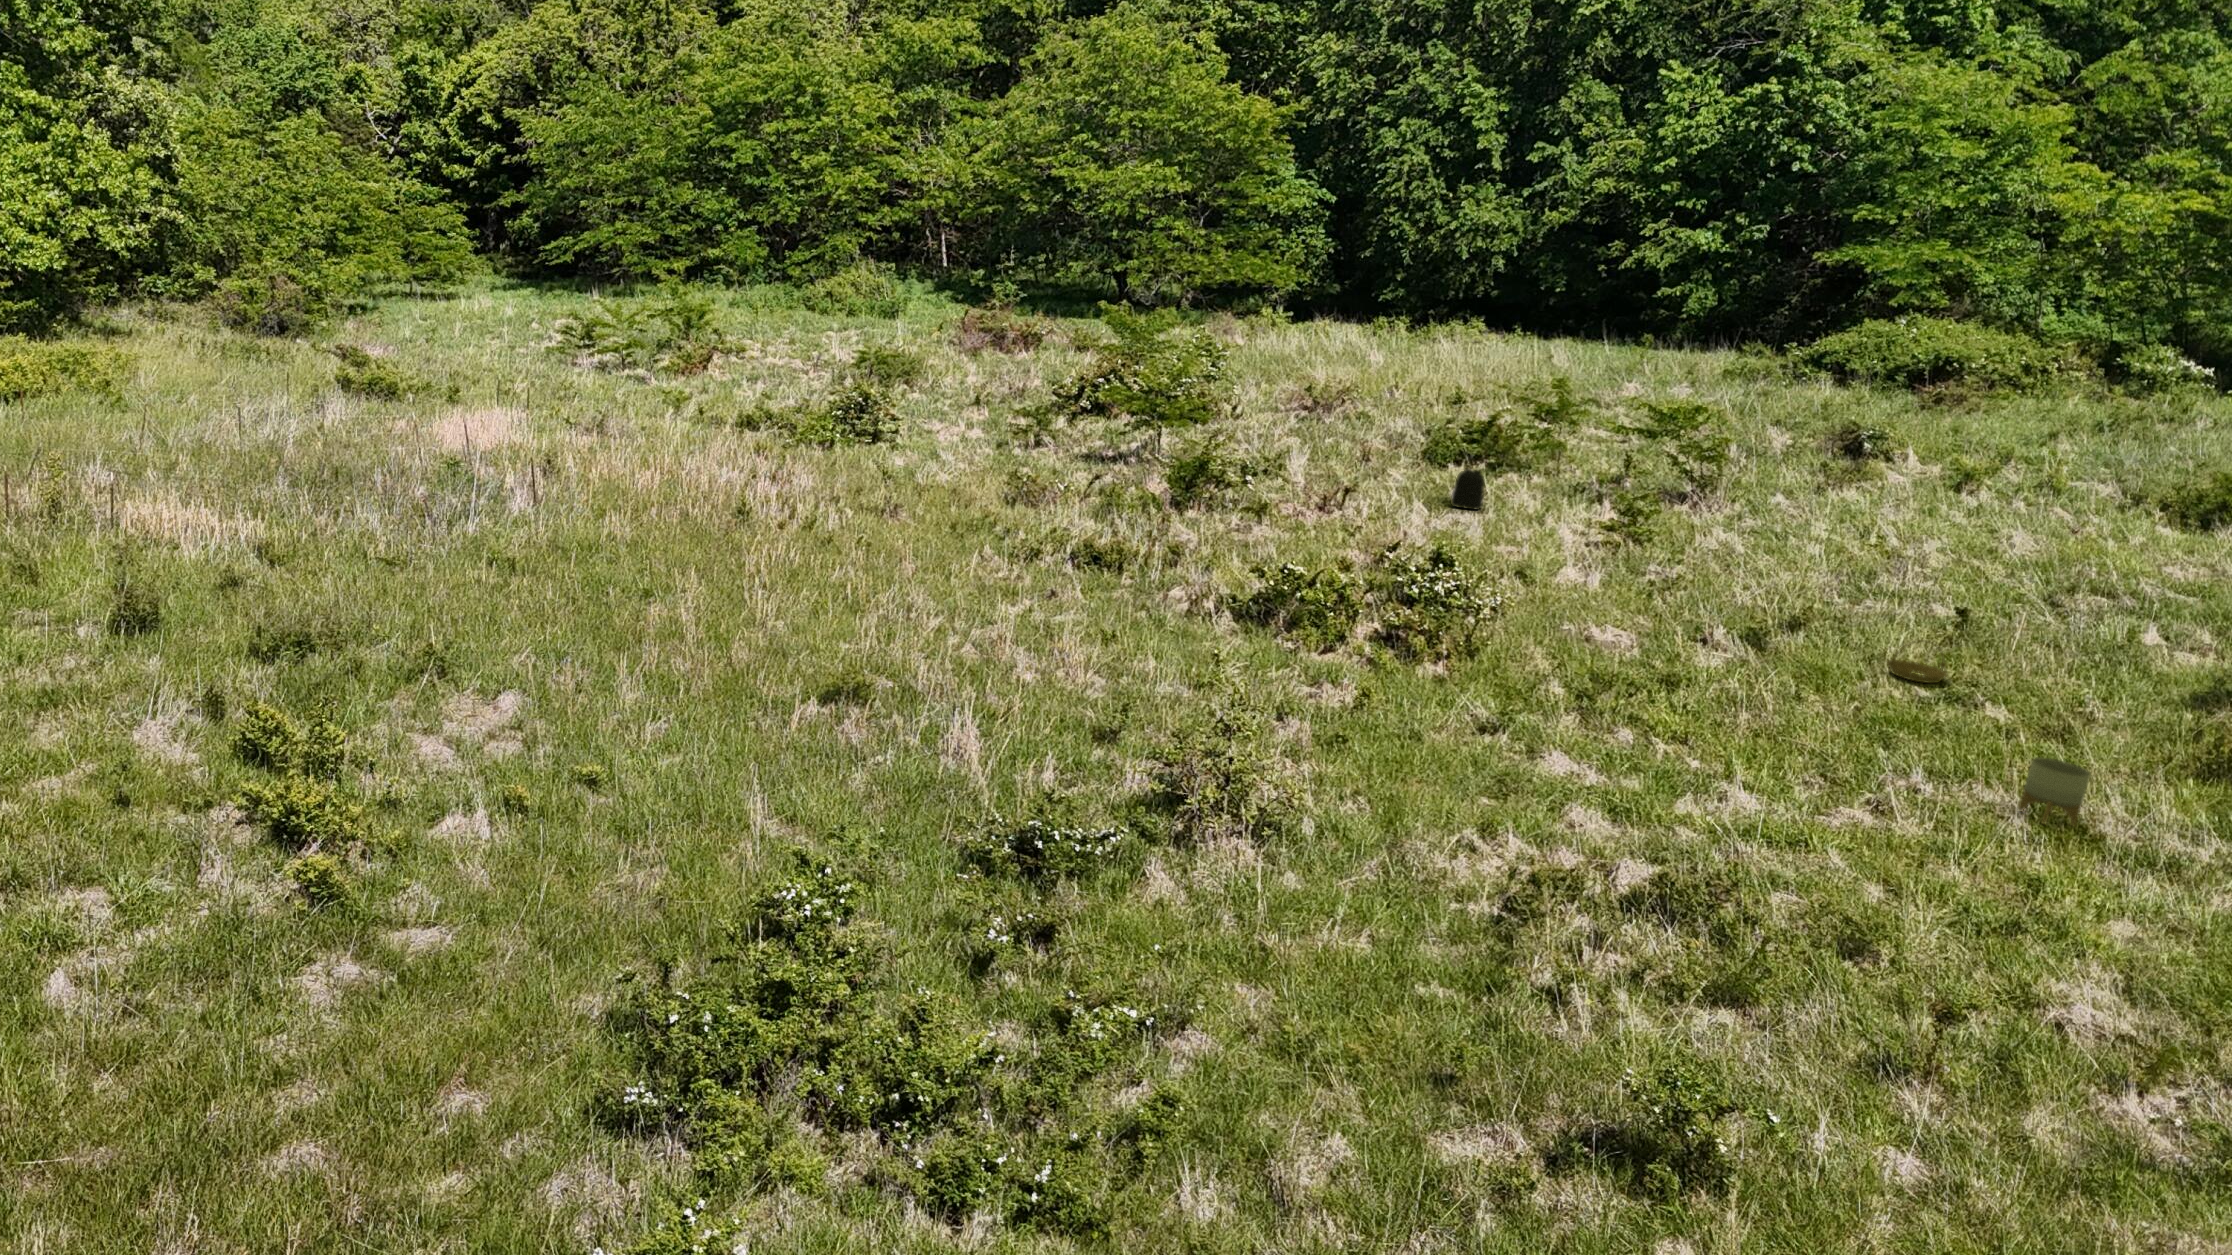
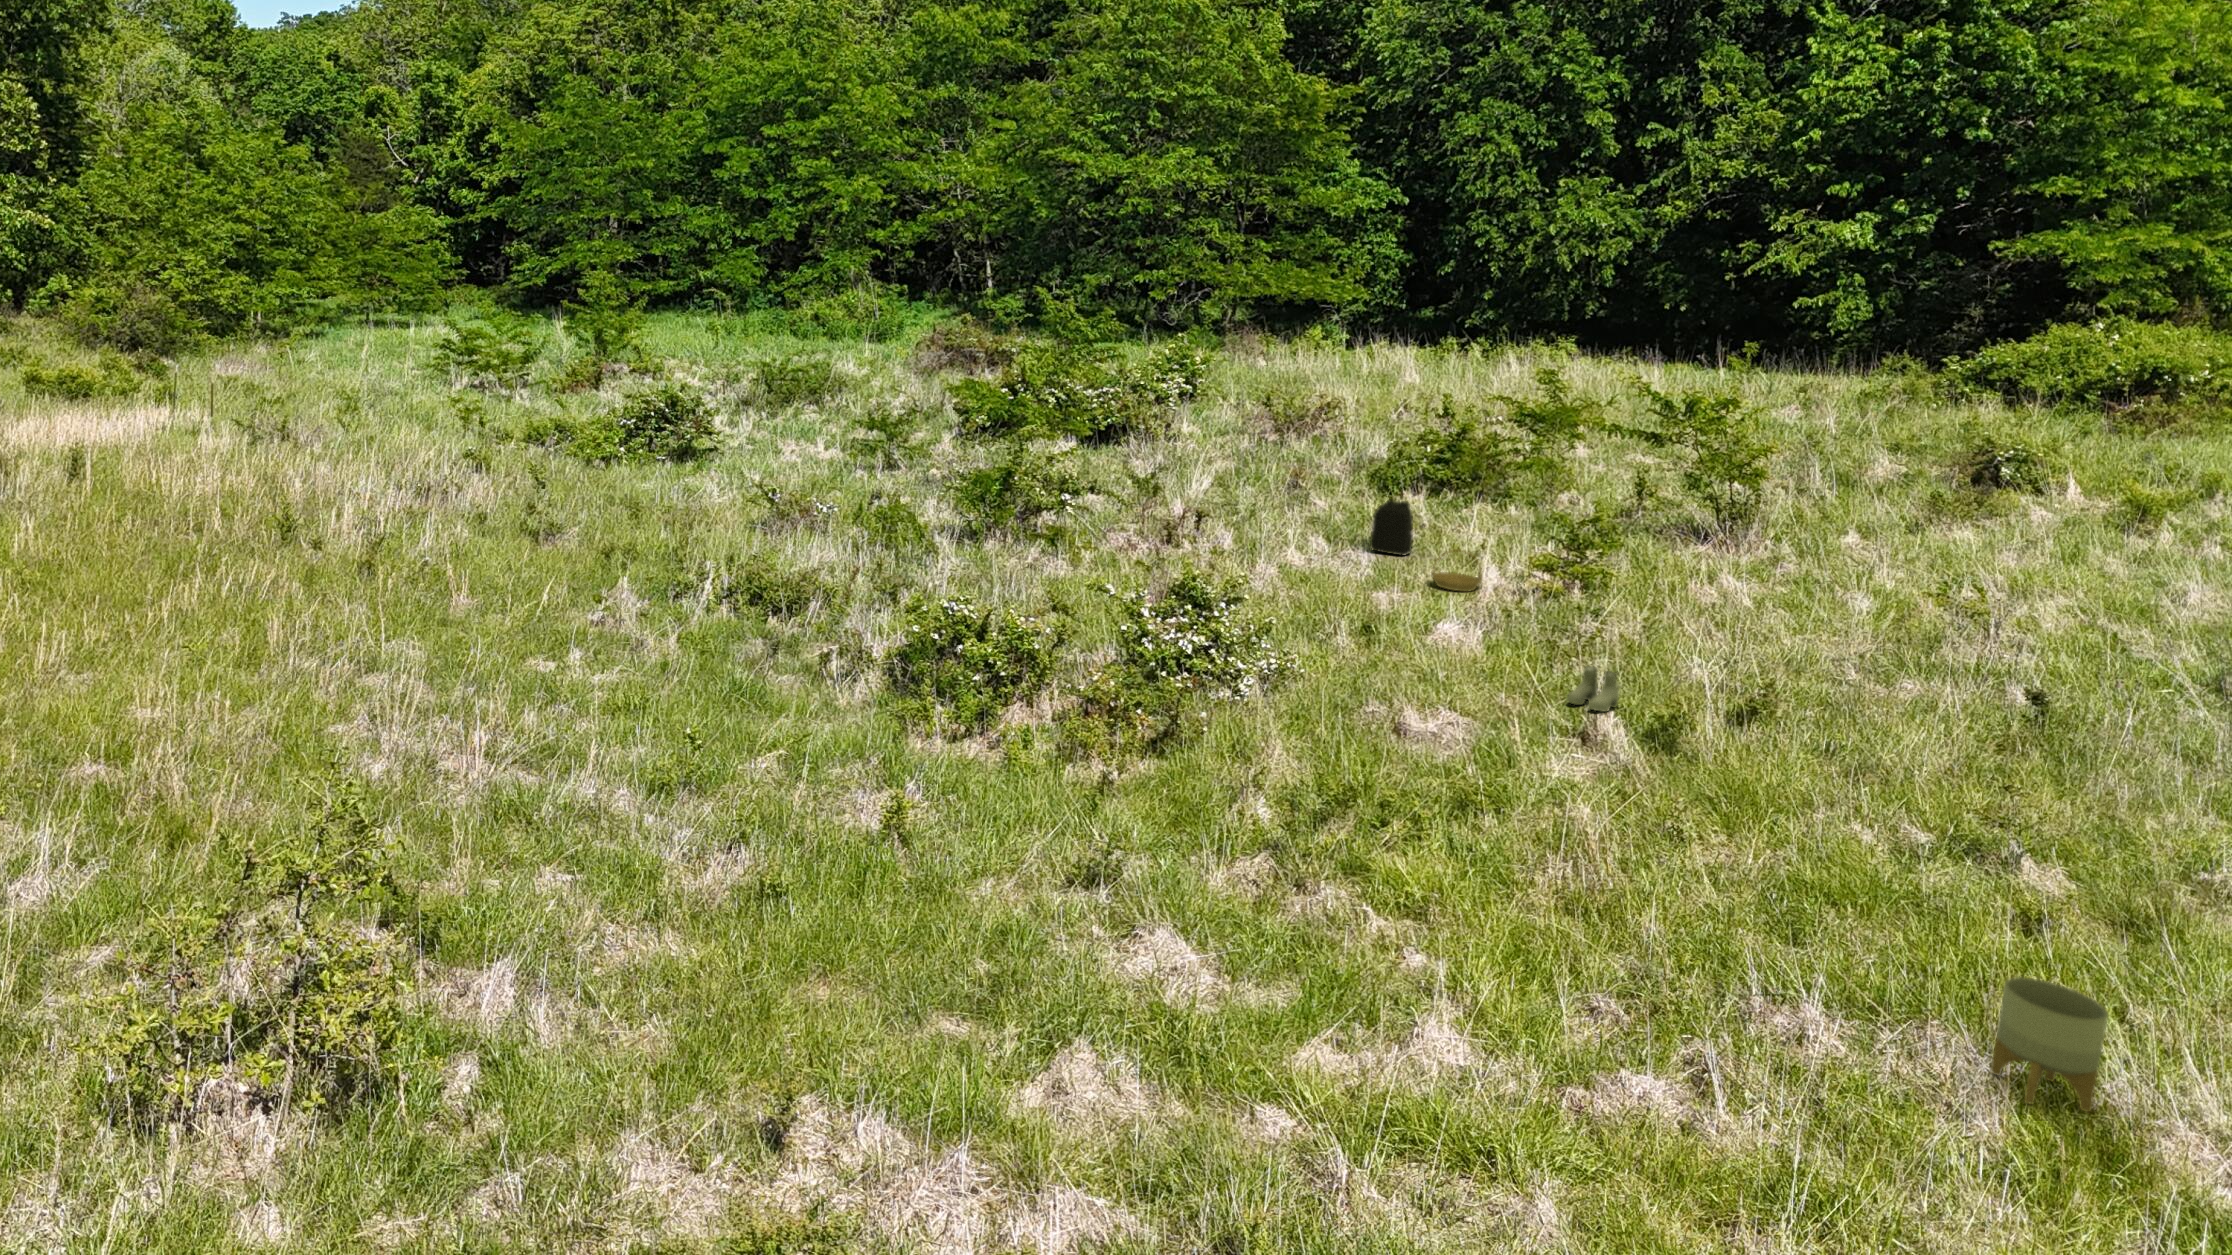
boots: none [1660,588,1696,618] -> present [1566,666,1619,712]
basket: present [1887,641,1947,683] -> present [1431,554,1482,591]

